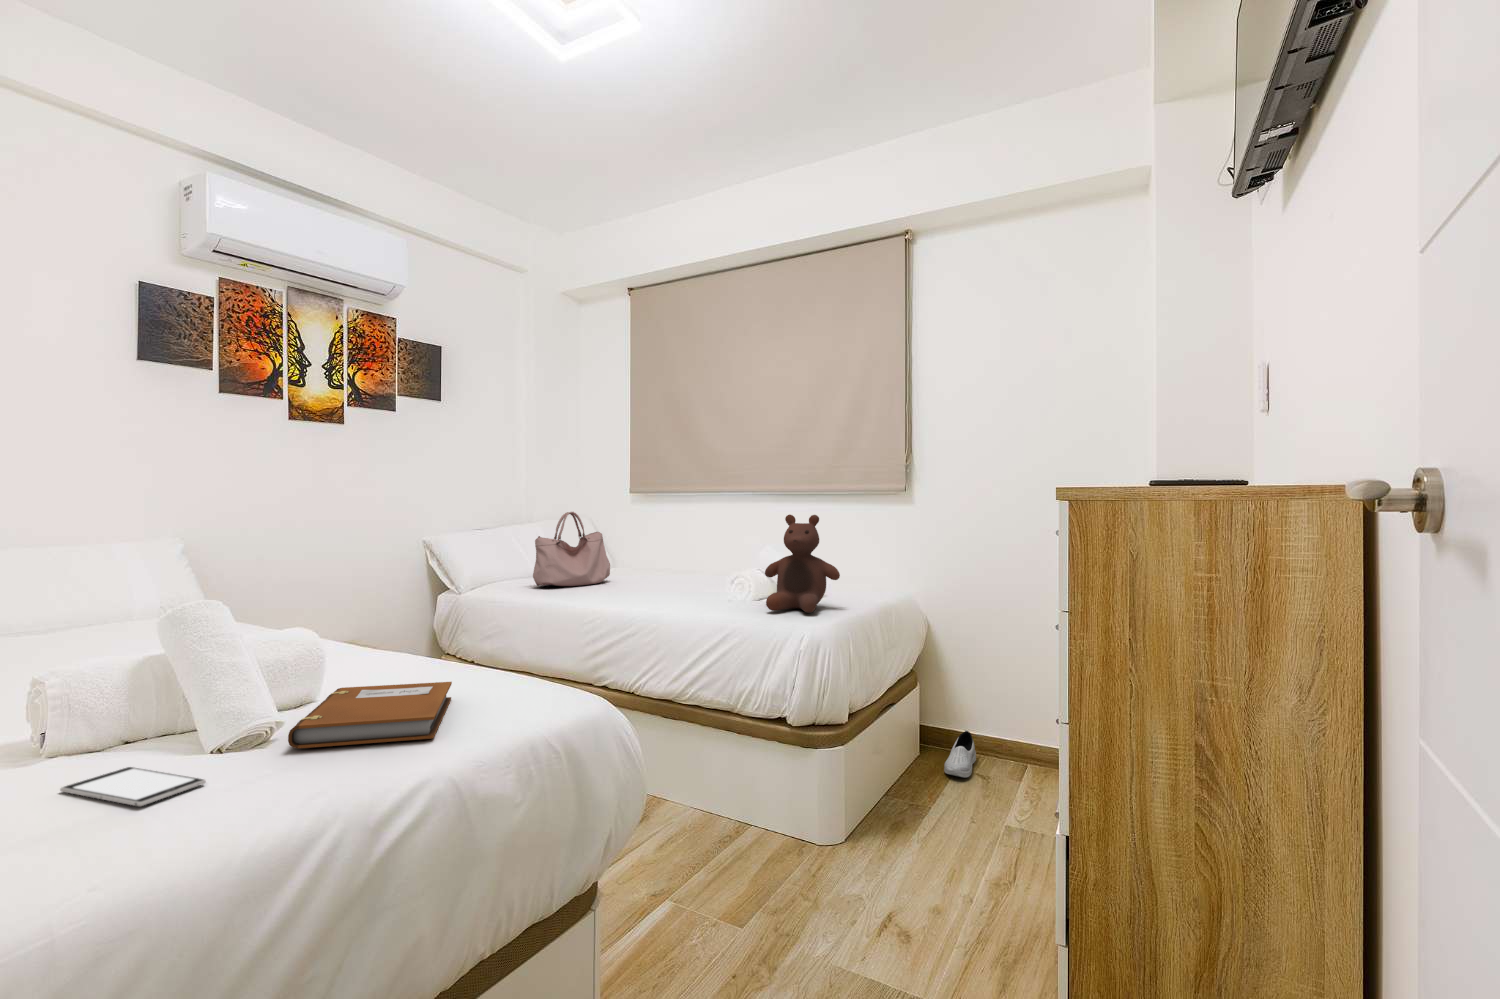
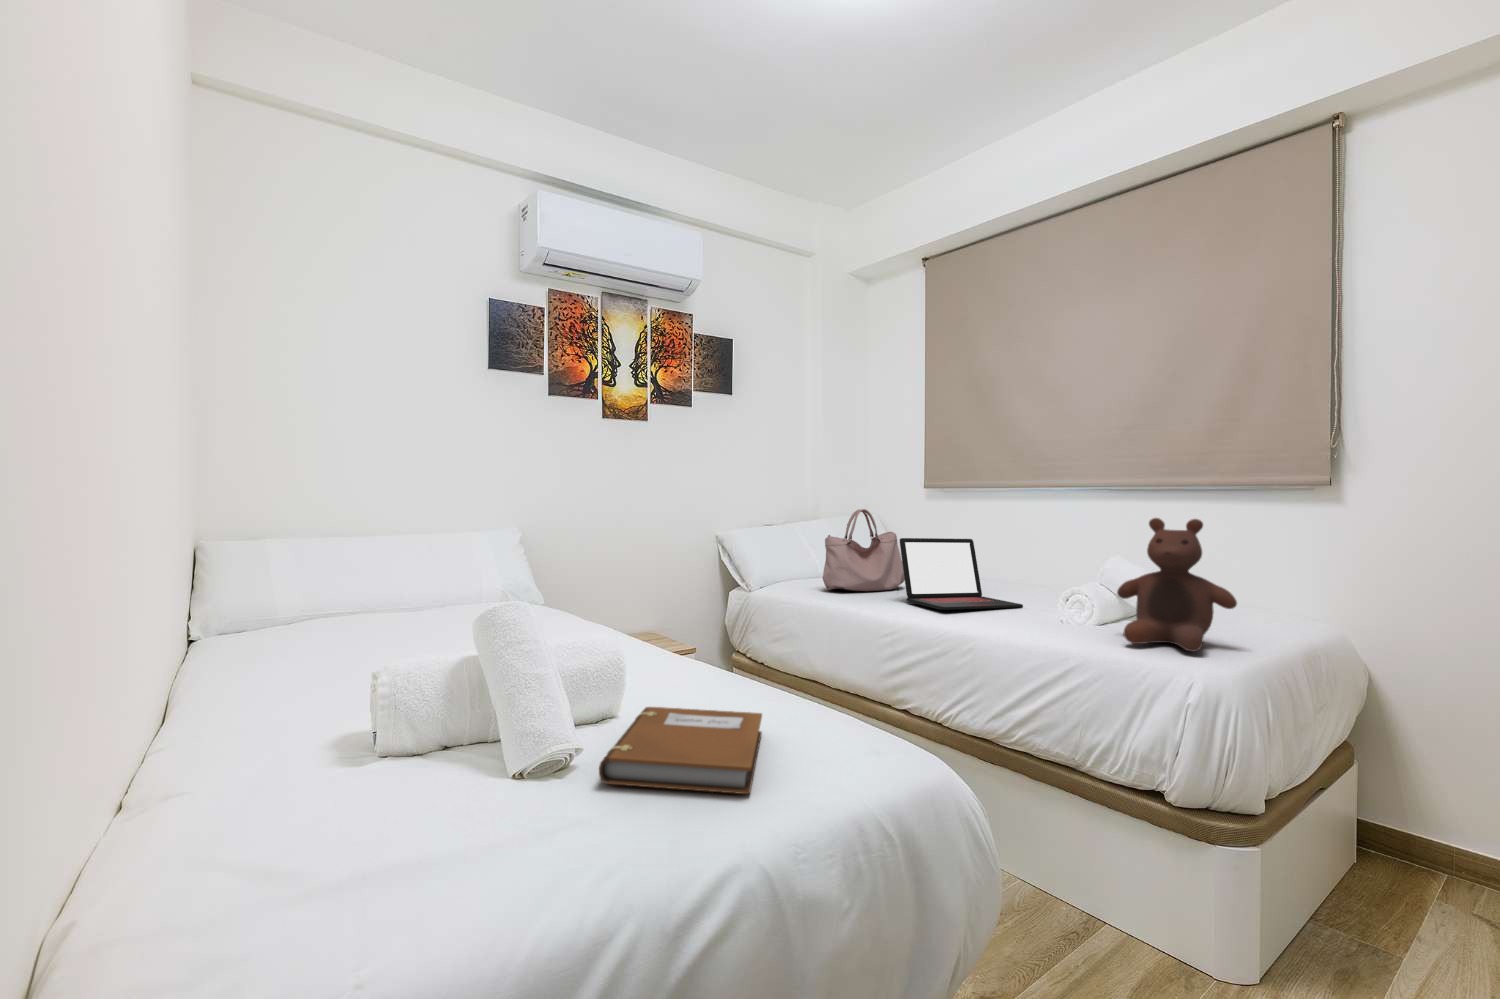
laptop: none [602,536,703,597] -> present [900,538,1023,610]
shoe: present [944,730,976,778] -> none [1409,842,1466,919]
smartphone: present [60,767,206,806] -> none [398,781,520,842]

